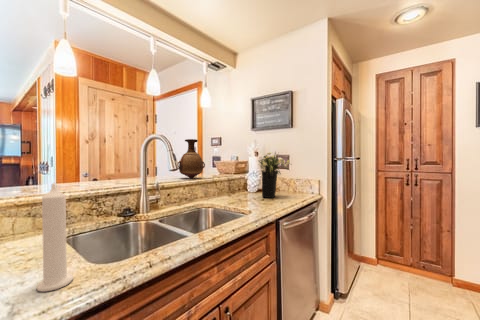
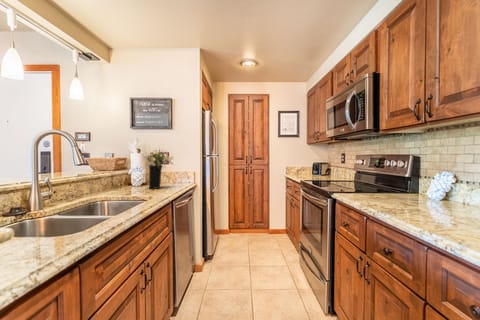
vase: present [178,139,205,178] -> none [54,134,87,175]
candle: present [36,183,73,292] -> none [30,168,59,252]

